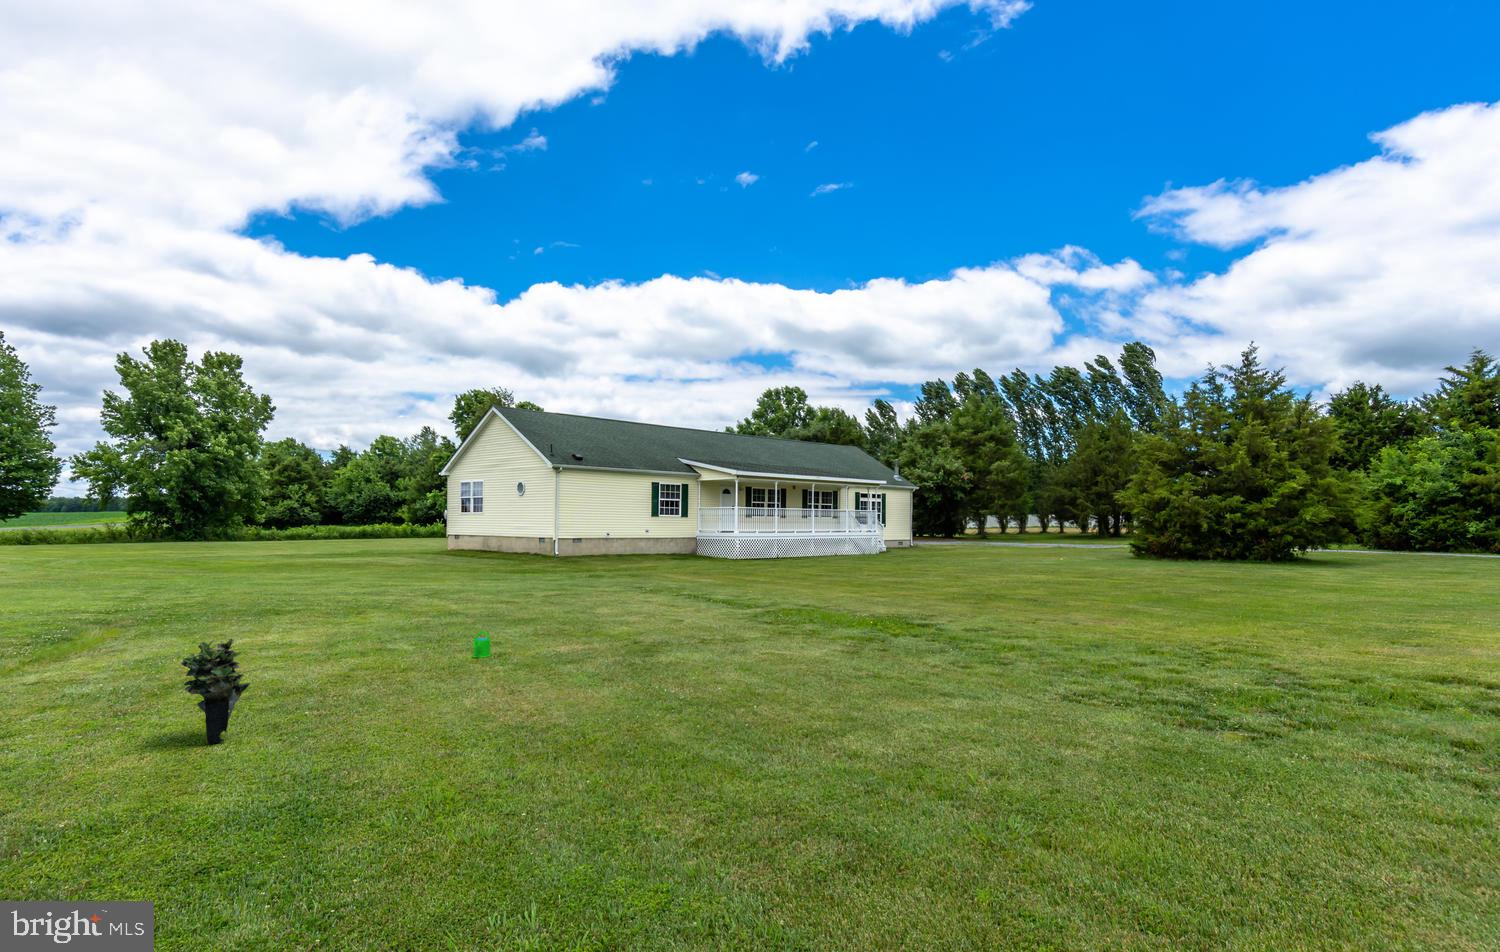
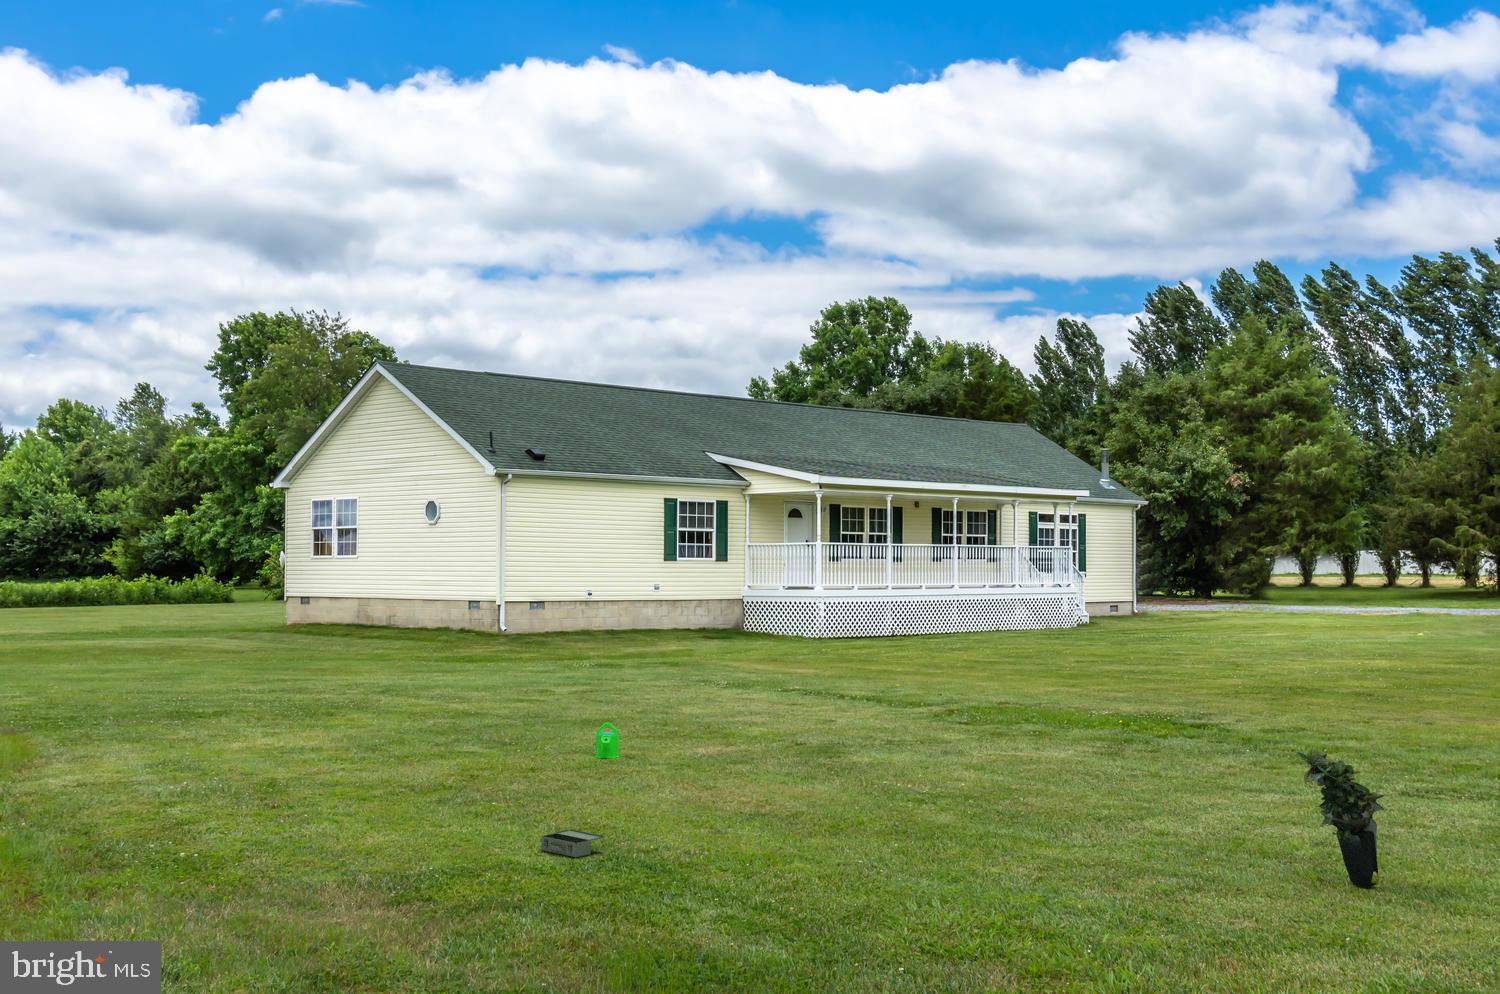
potted plant: present [181,638,250,744] -> present [1296,748,1385,888]
toolbox: none [241,762,300,801] -> present [541,829,604,857]

